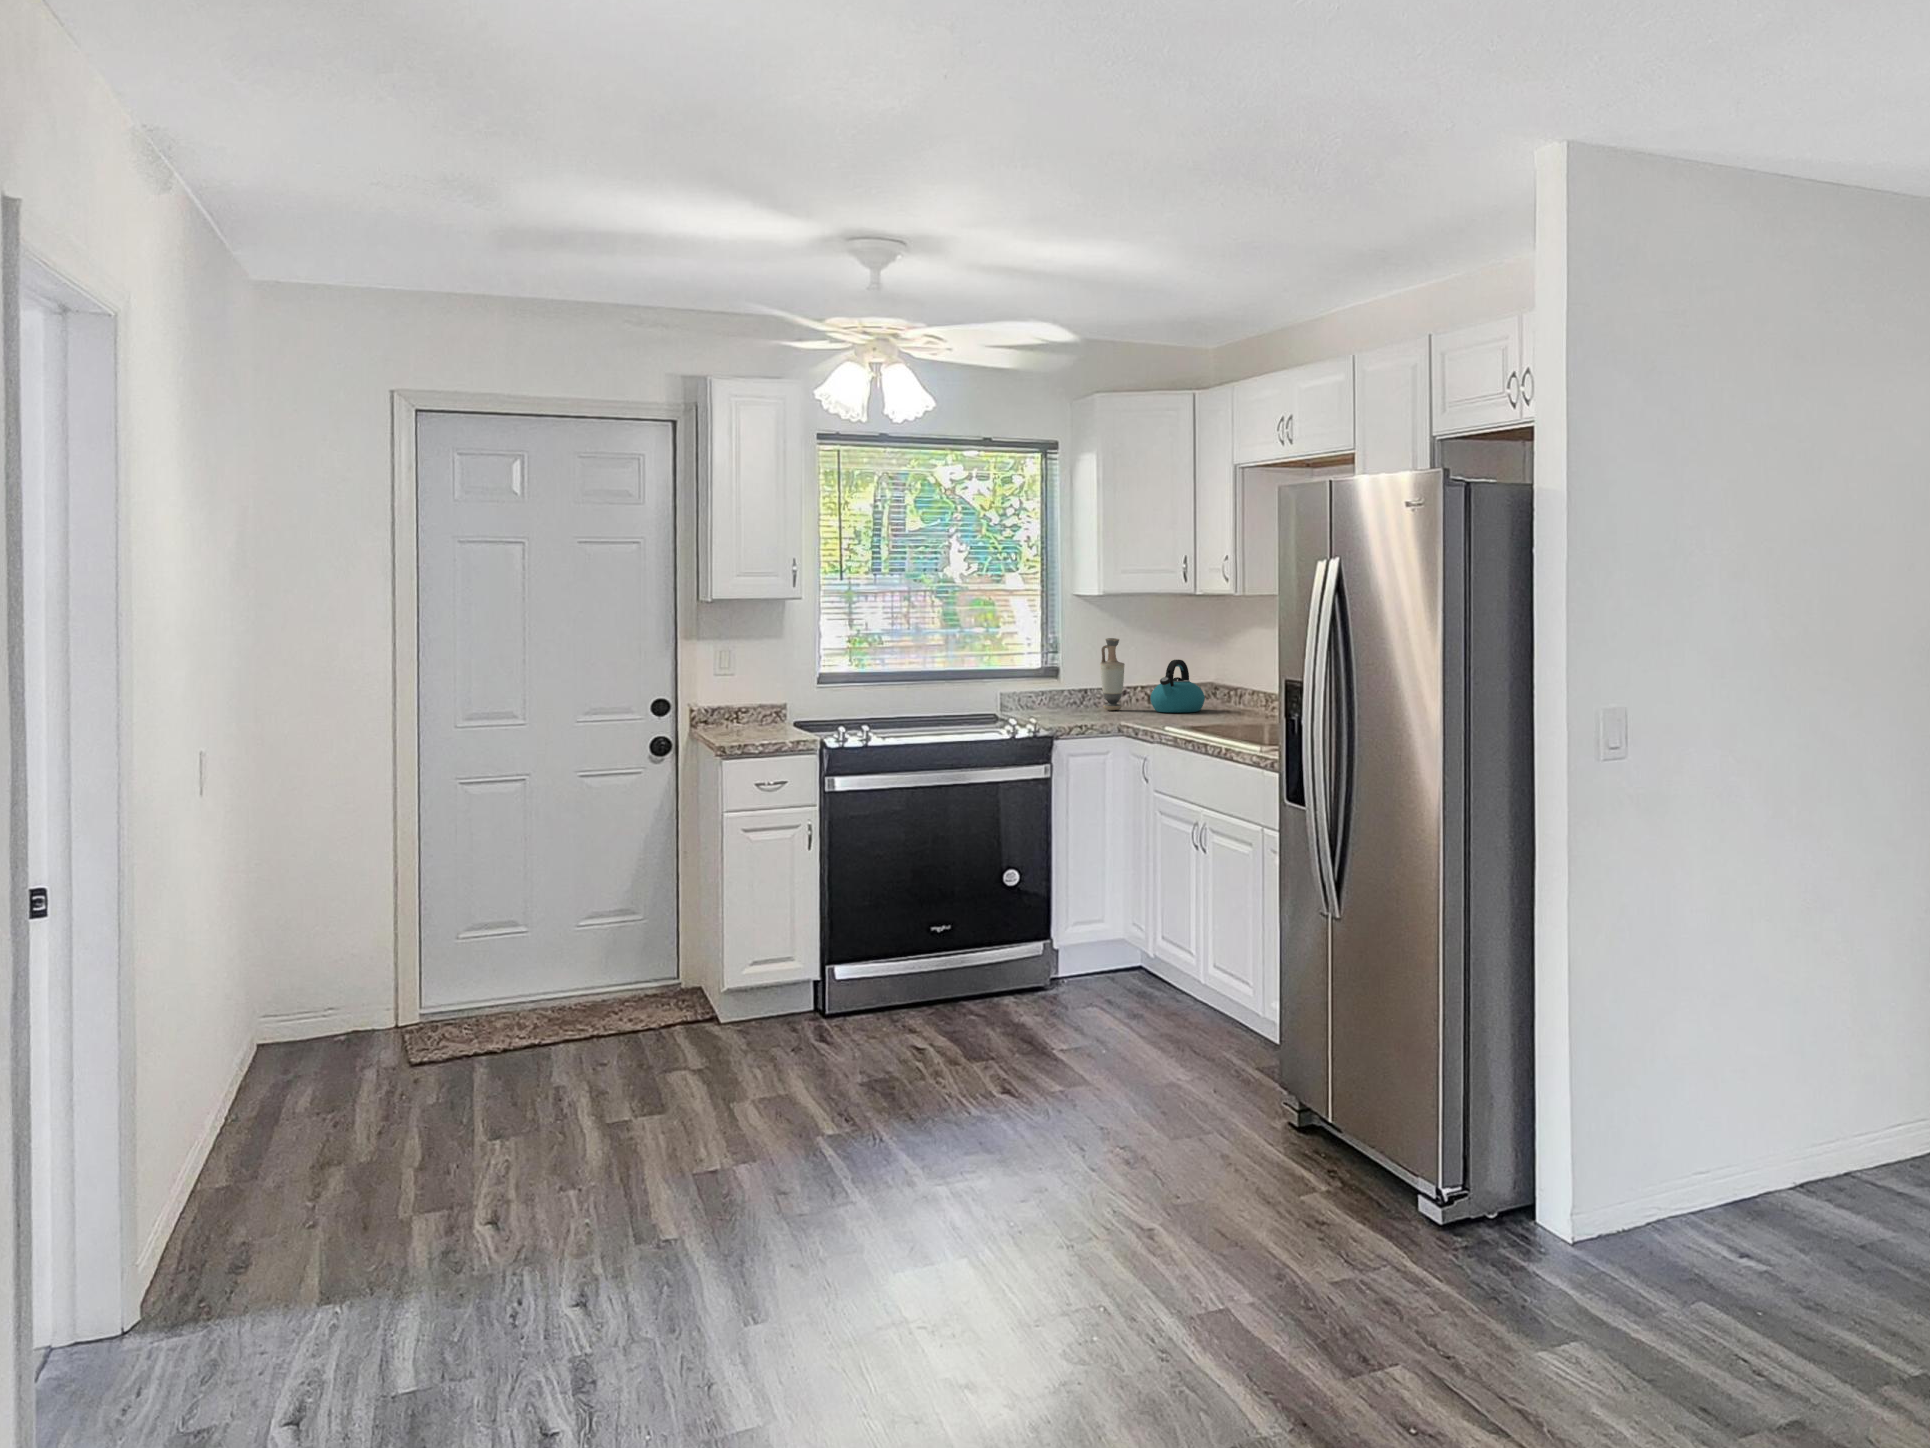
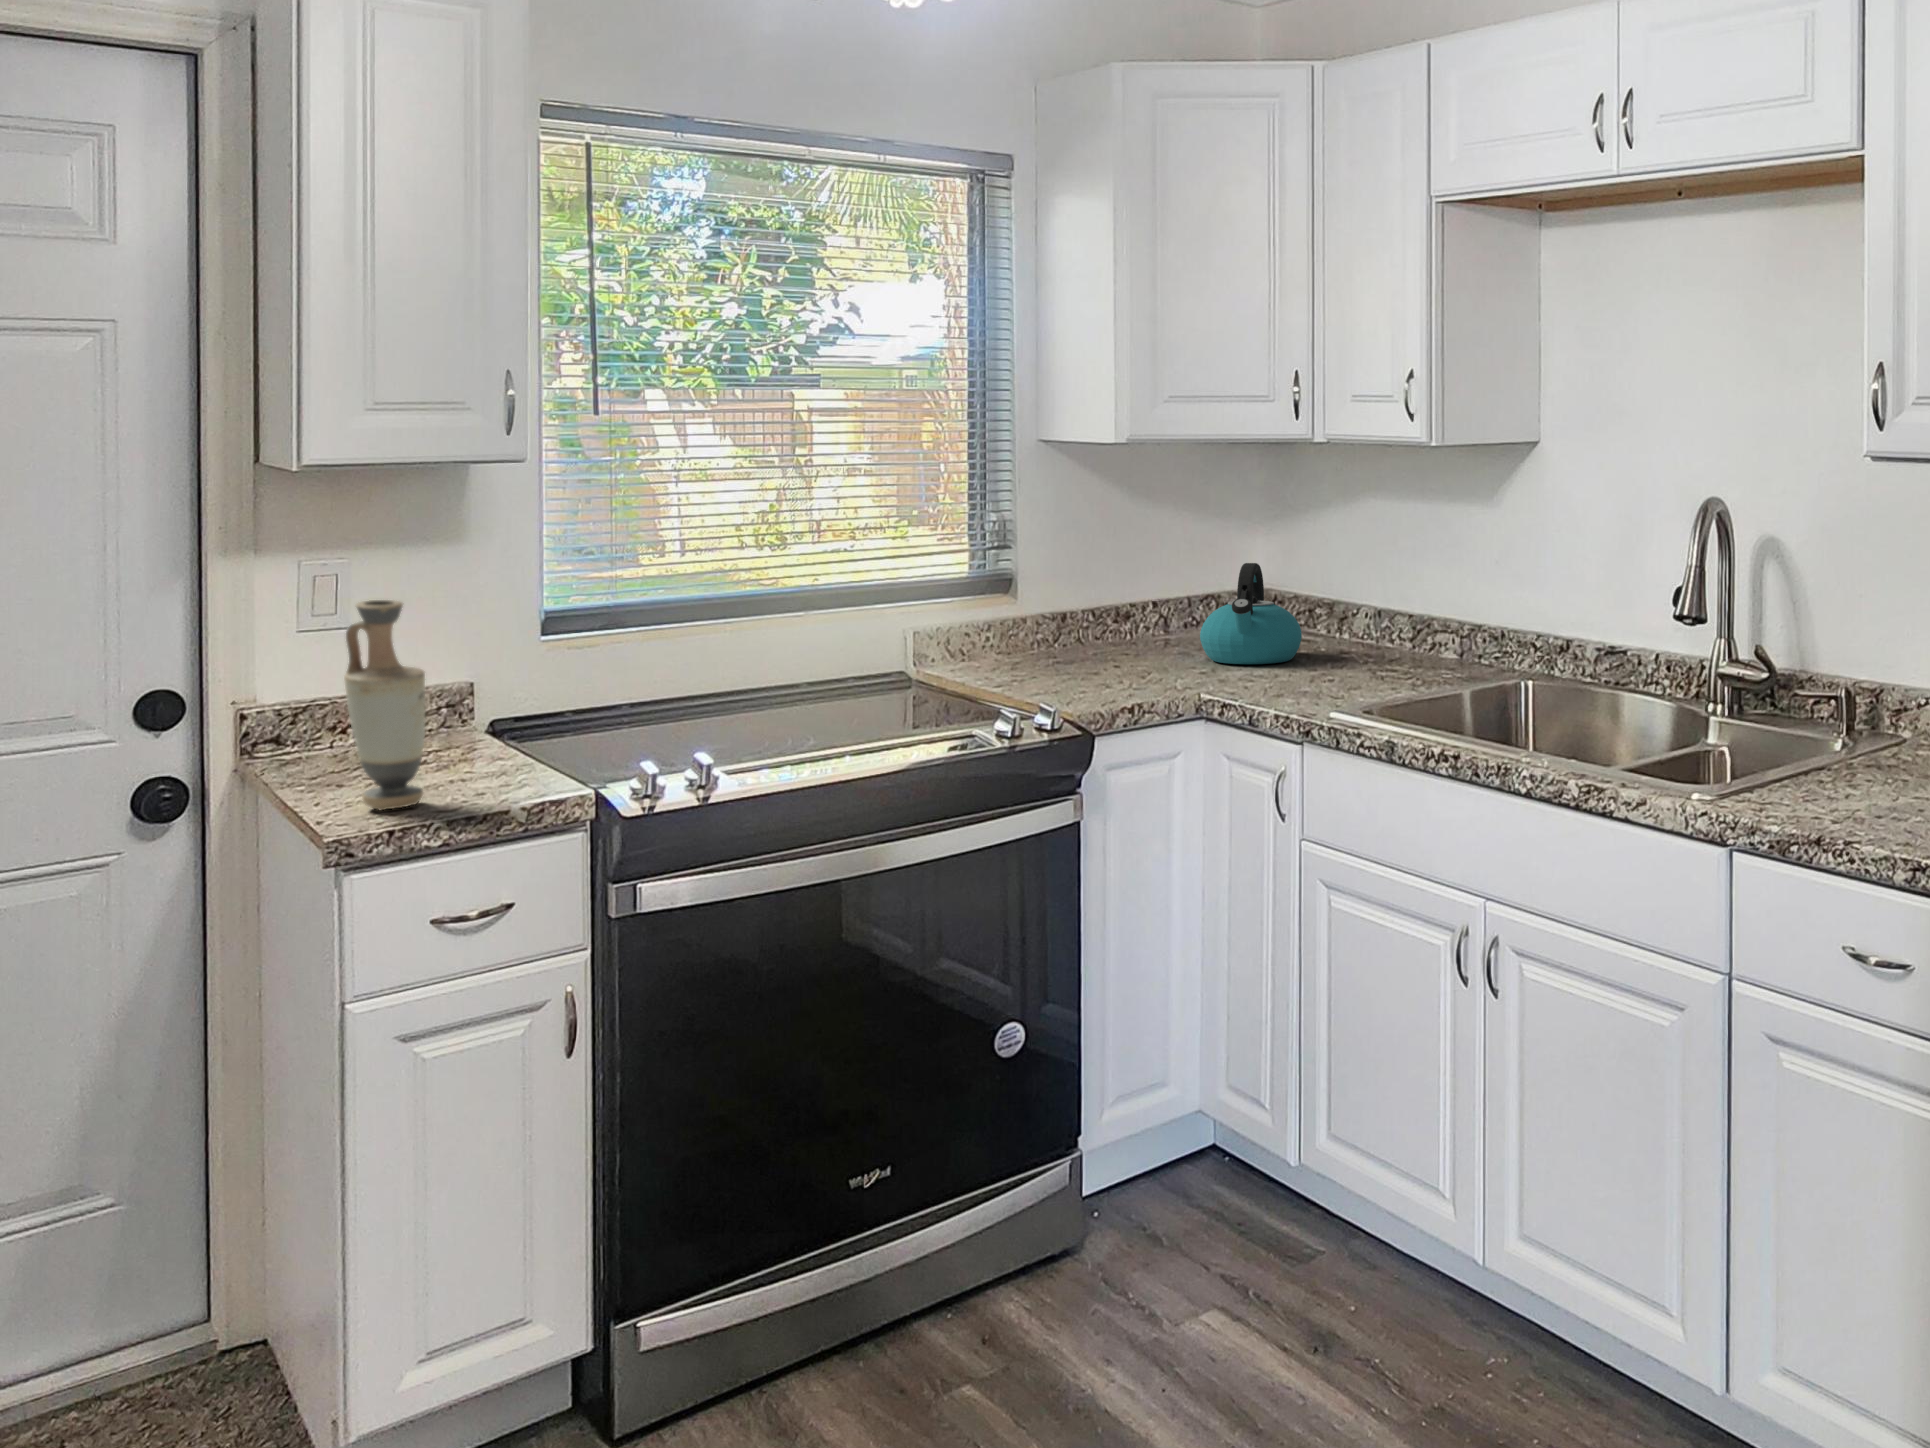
vase: present [1100,638,1125,710] -> present [344,600,425,810]

